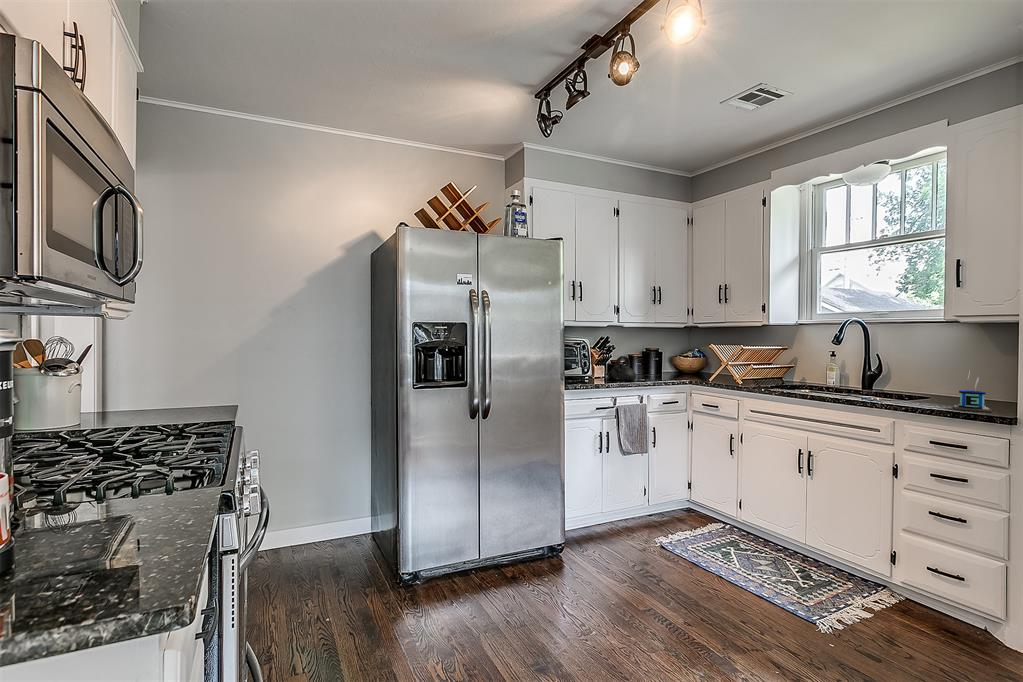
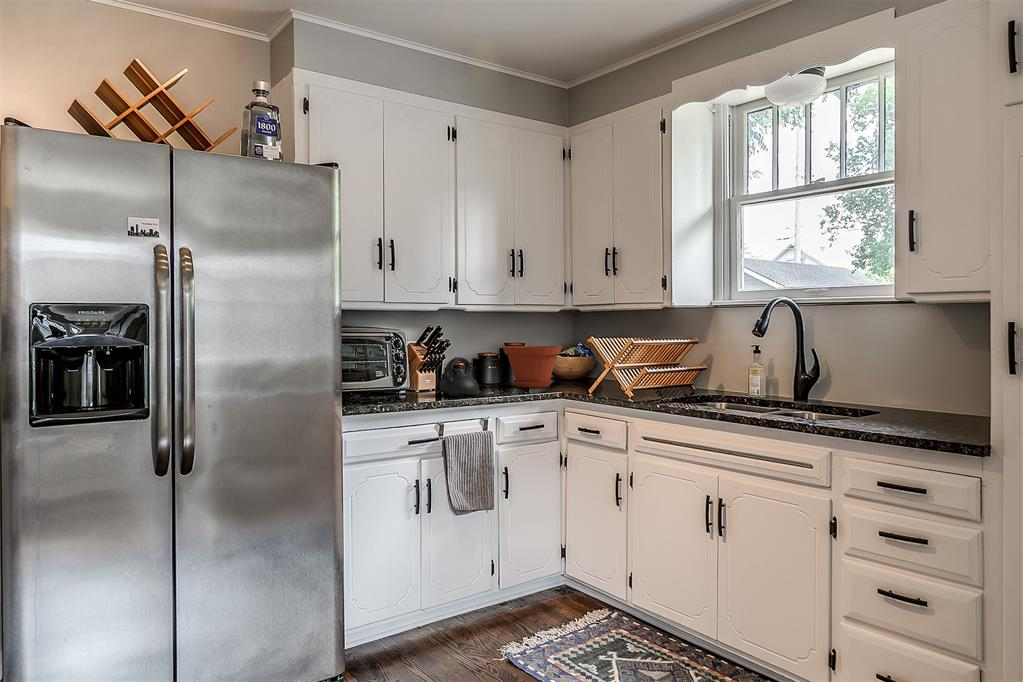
plant pot: none [647,349,688,377] -> present [503,346,562,388]
mug: present [953,371,992,412] -> none [911,371,962,434]

